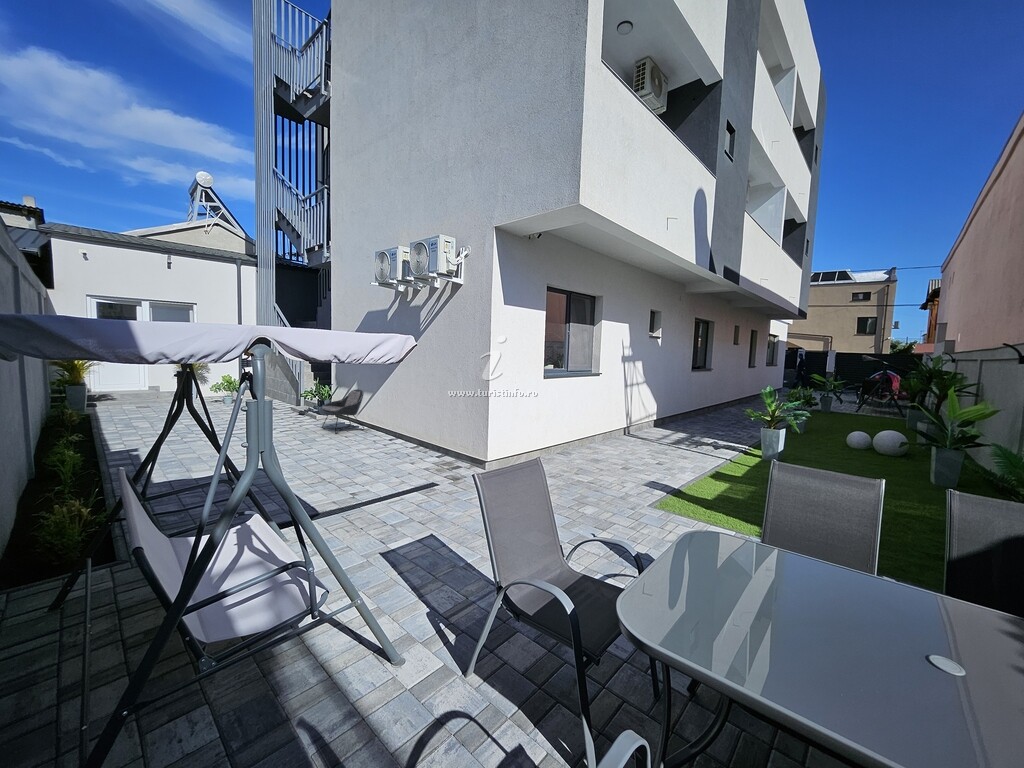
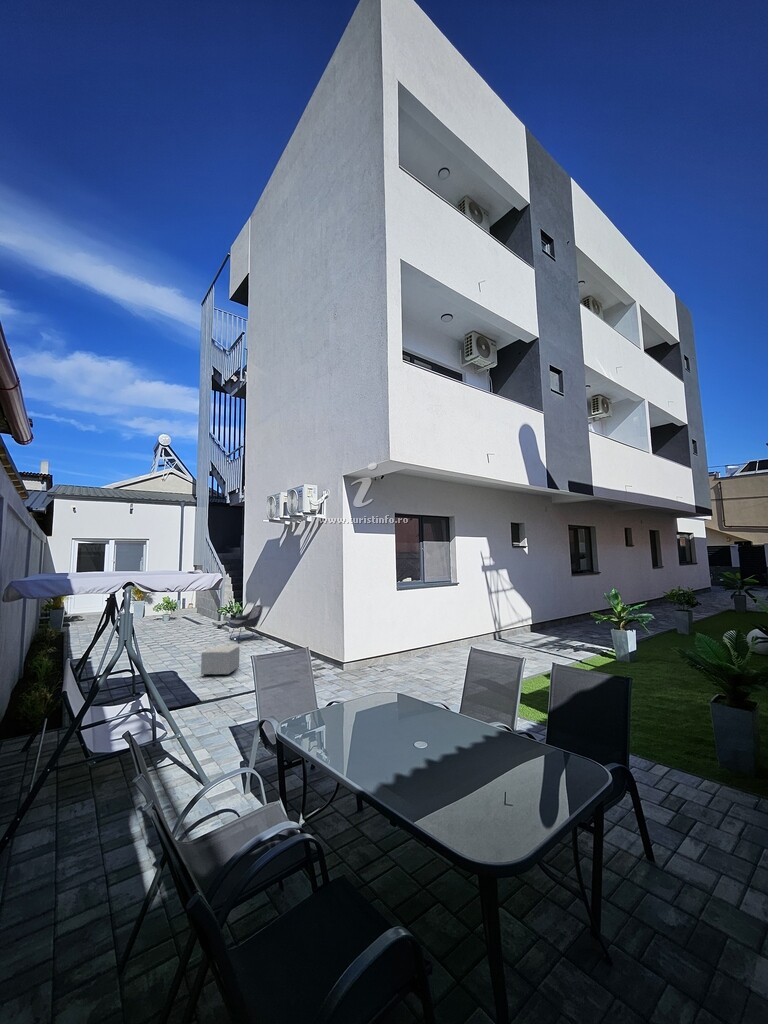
ottoman: none [303,441,351,478] -> present [201,646,240,676]

